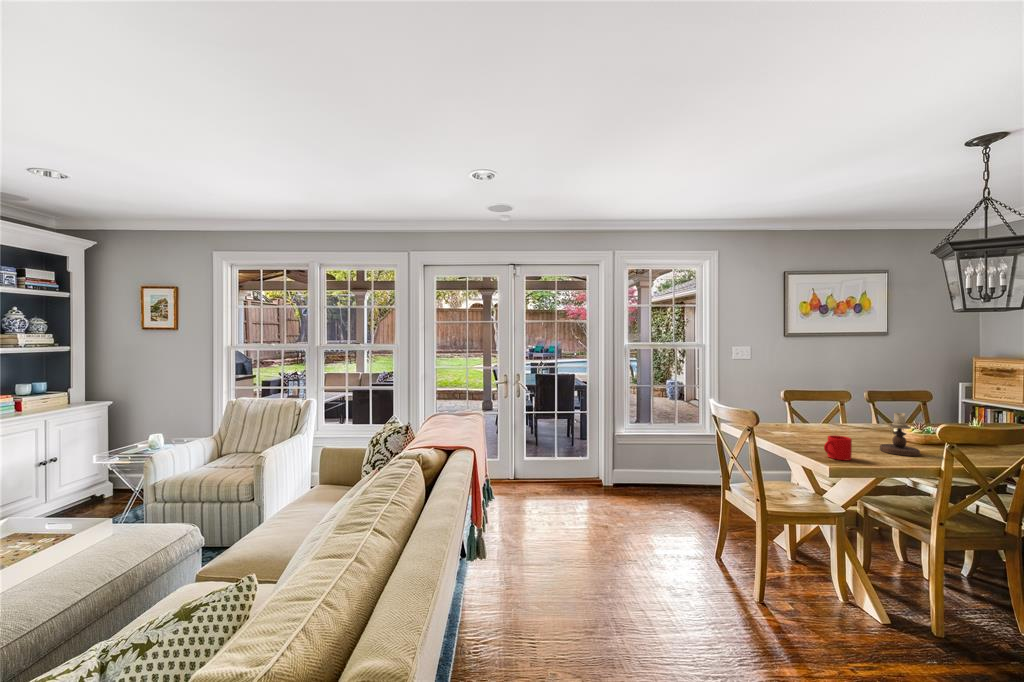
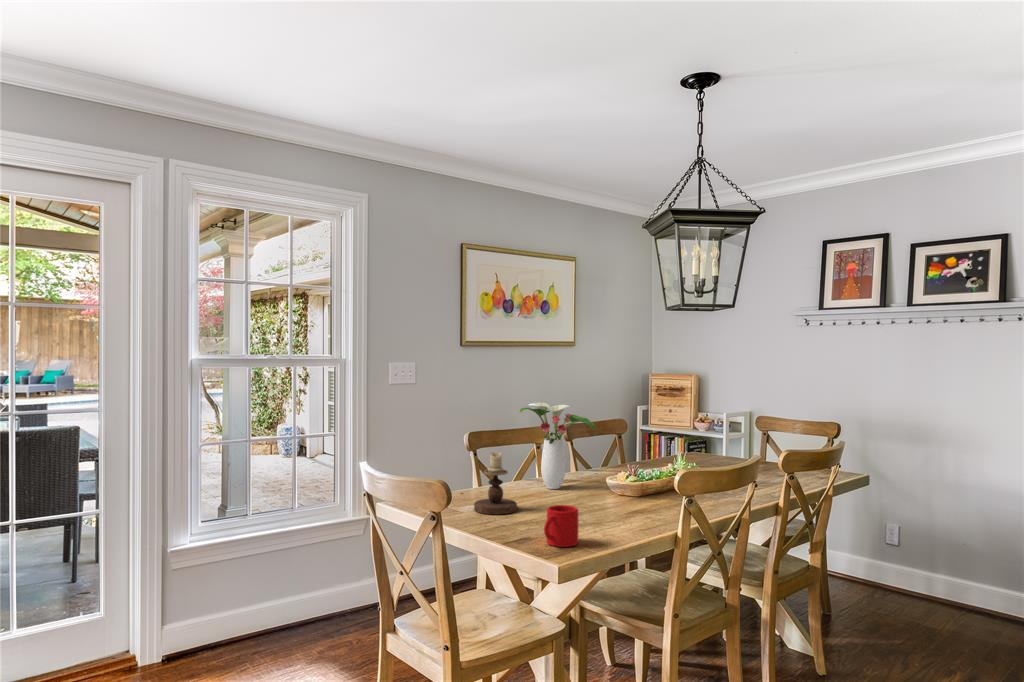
flower arrangement: none [819,374,882,432] -> present [519,402,595,489]
candlestick: present [880,413,920,456] -> present [474,452,517,514]

